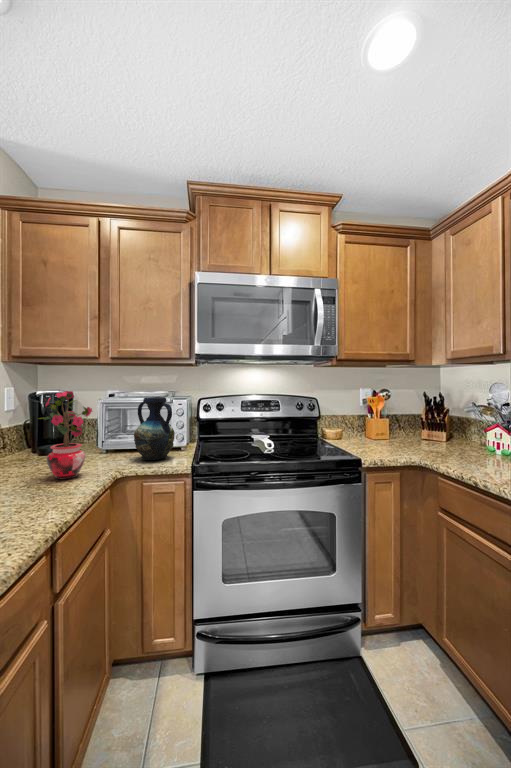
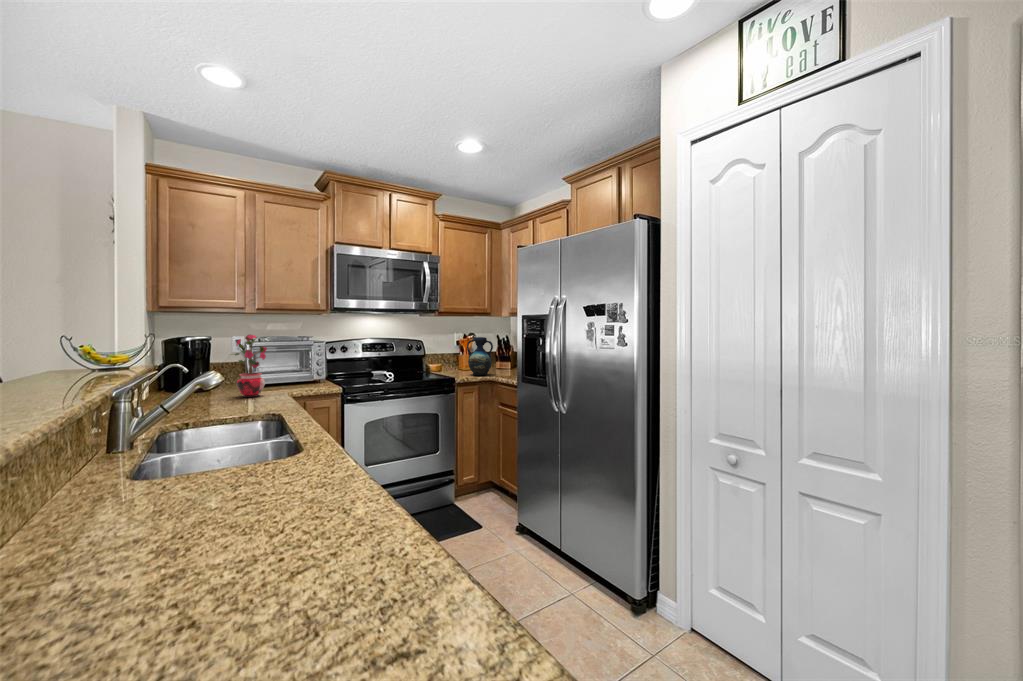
vase: present [134,397,175,460] -> present [467,337,493,375]

